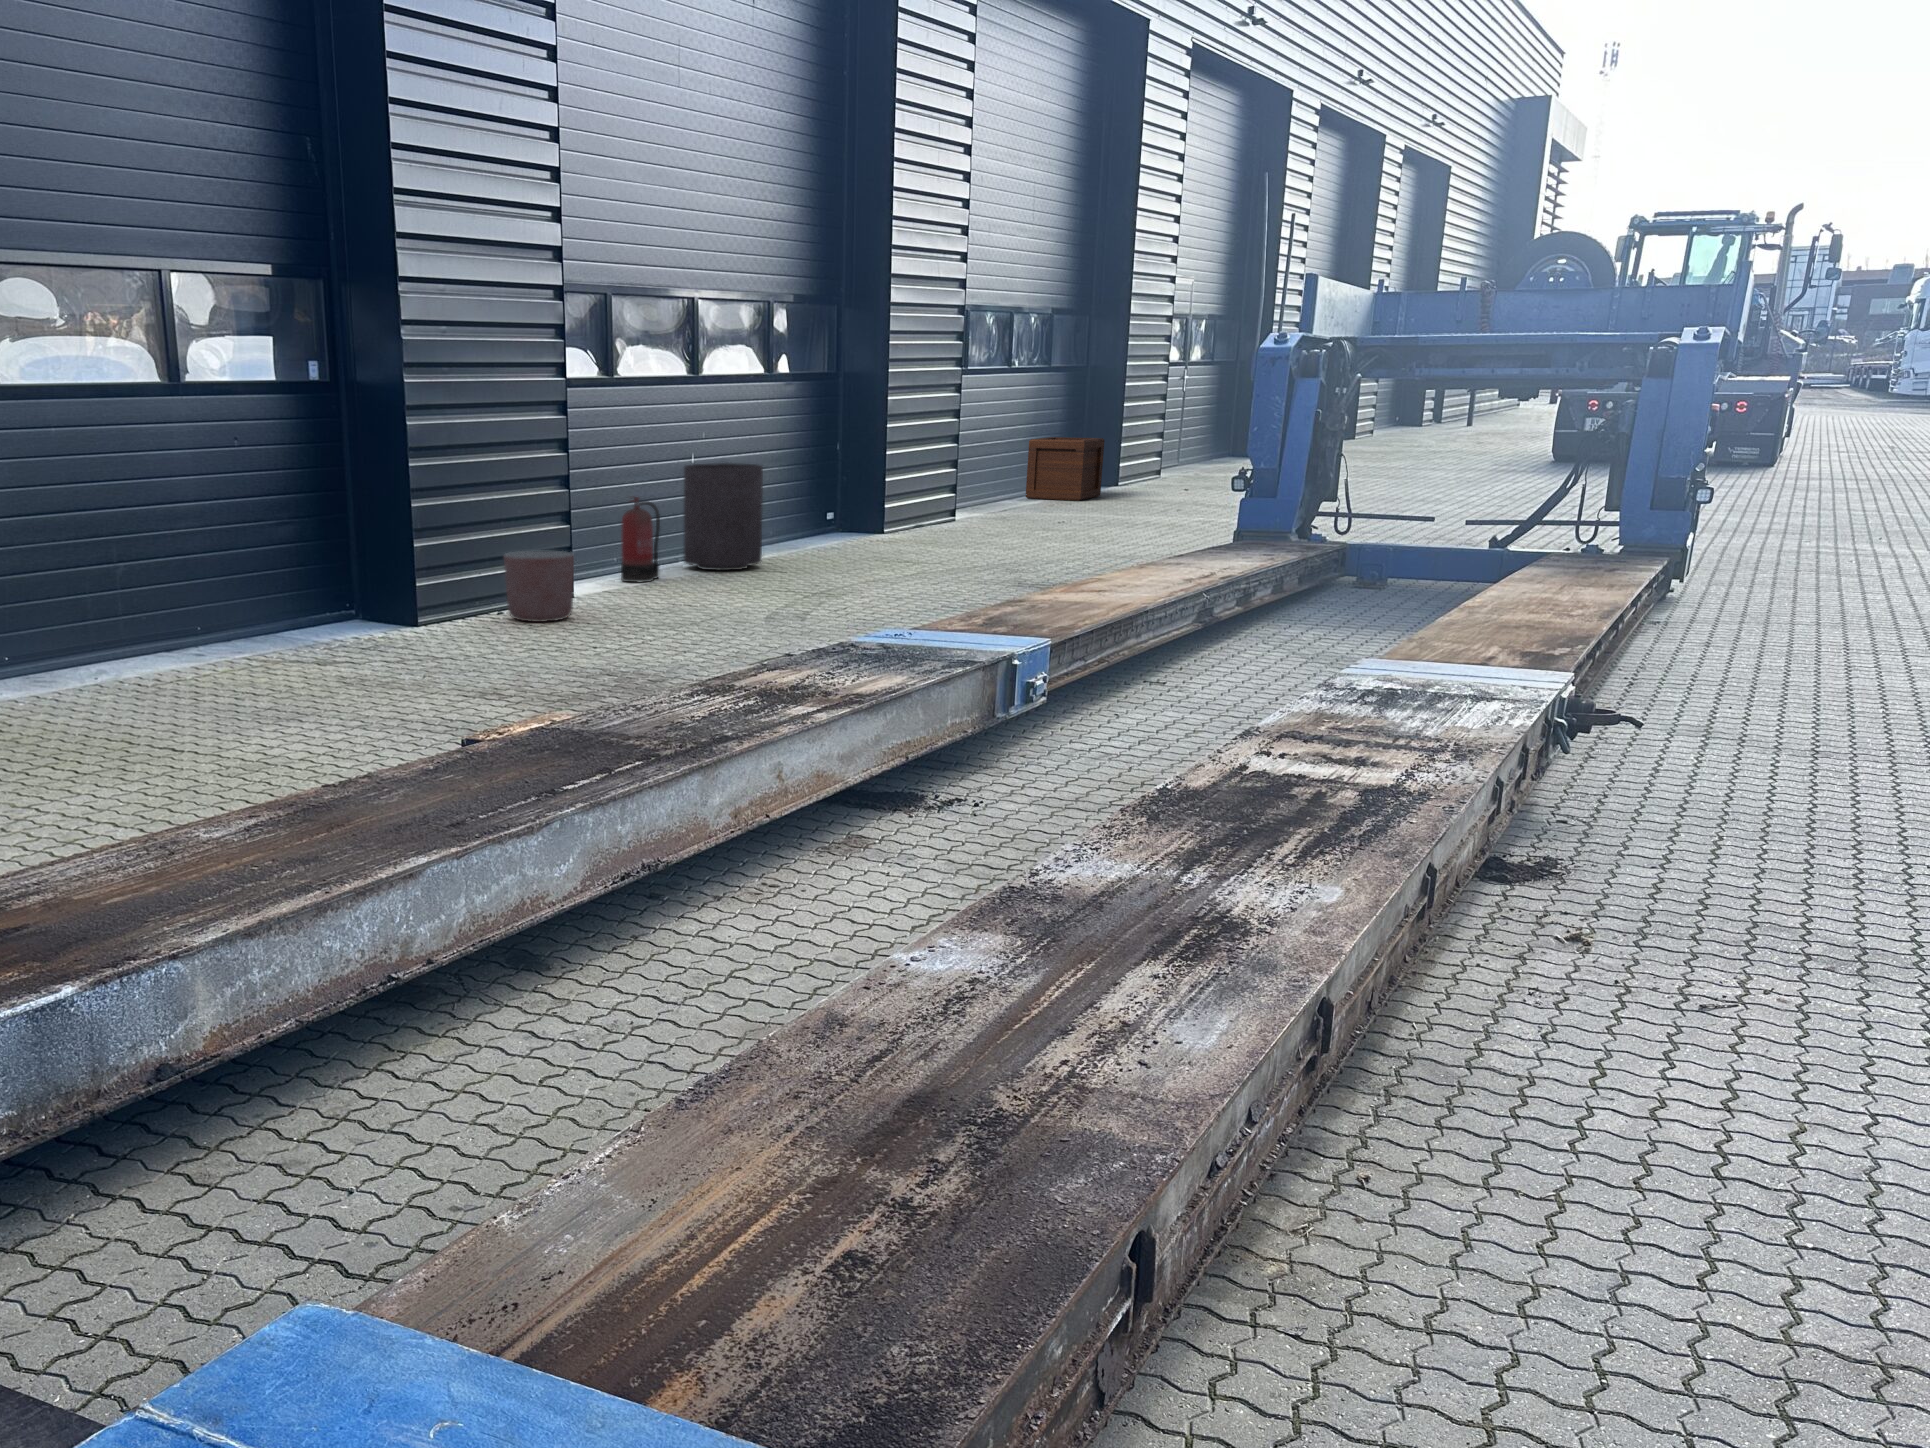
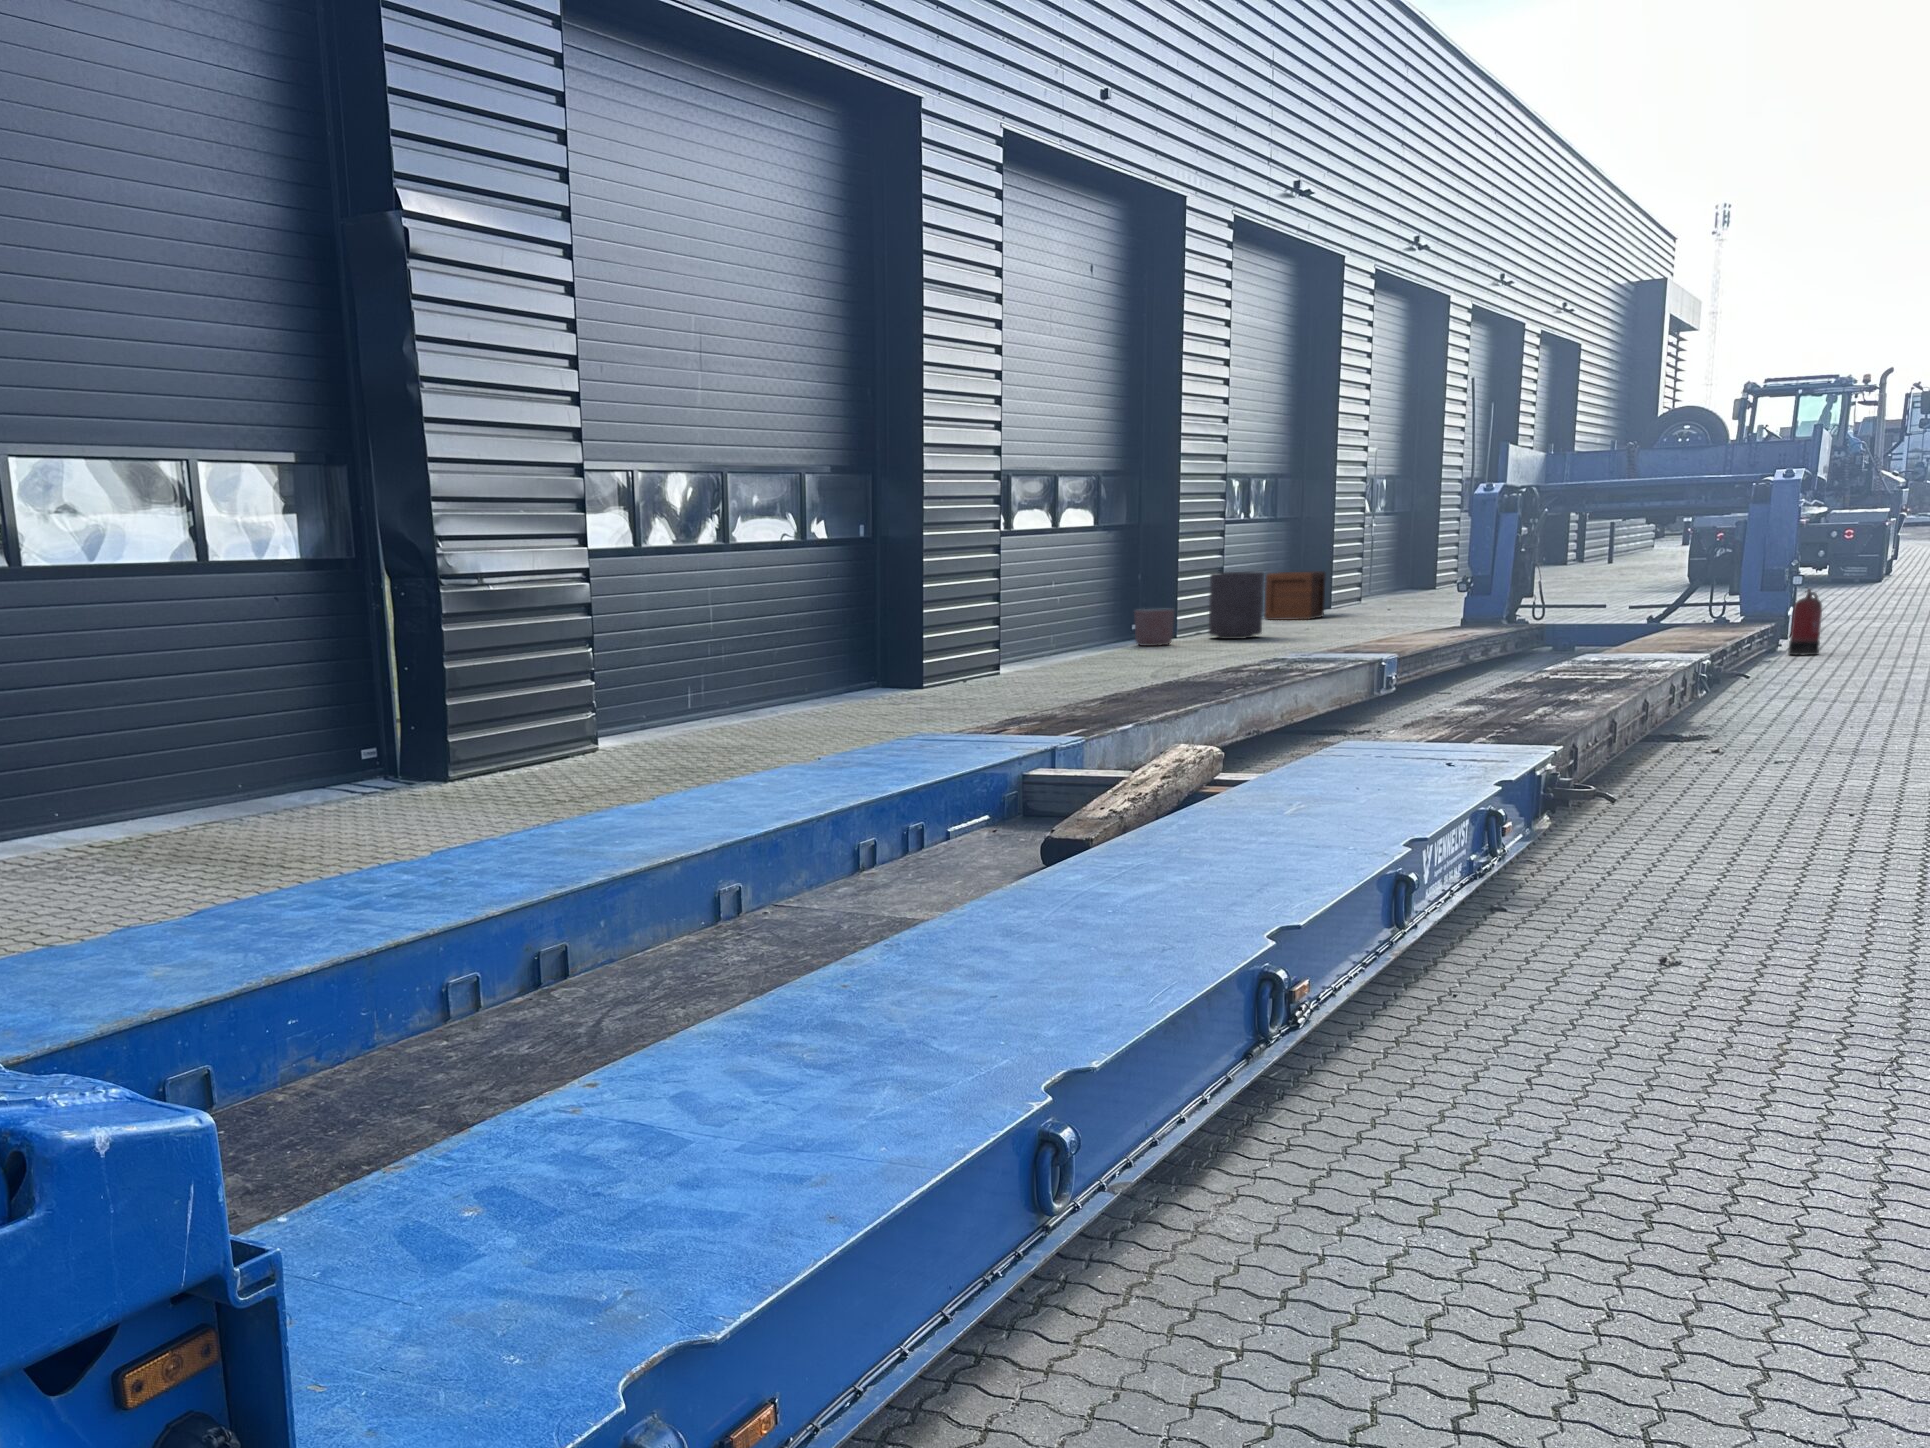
trash can: present [684,463,763,570] -> present [1209,572,1264,639]
fire extinguisher: present [621,497,660,582] -> present [1788,589,1822,656]
planter: present [504,551,574,622] -> present [1135,609,1174,646]

